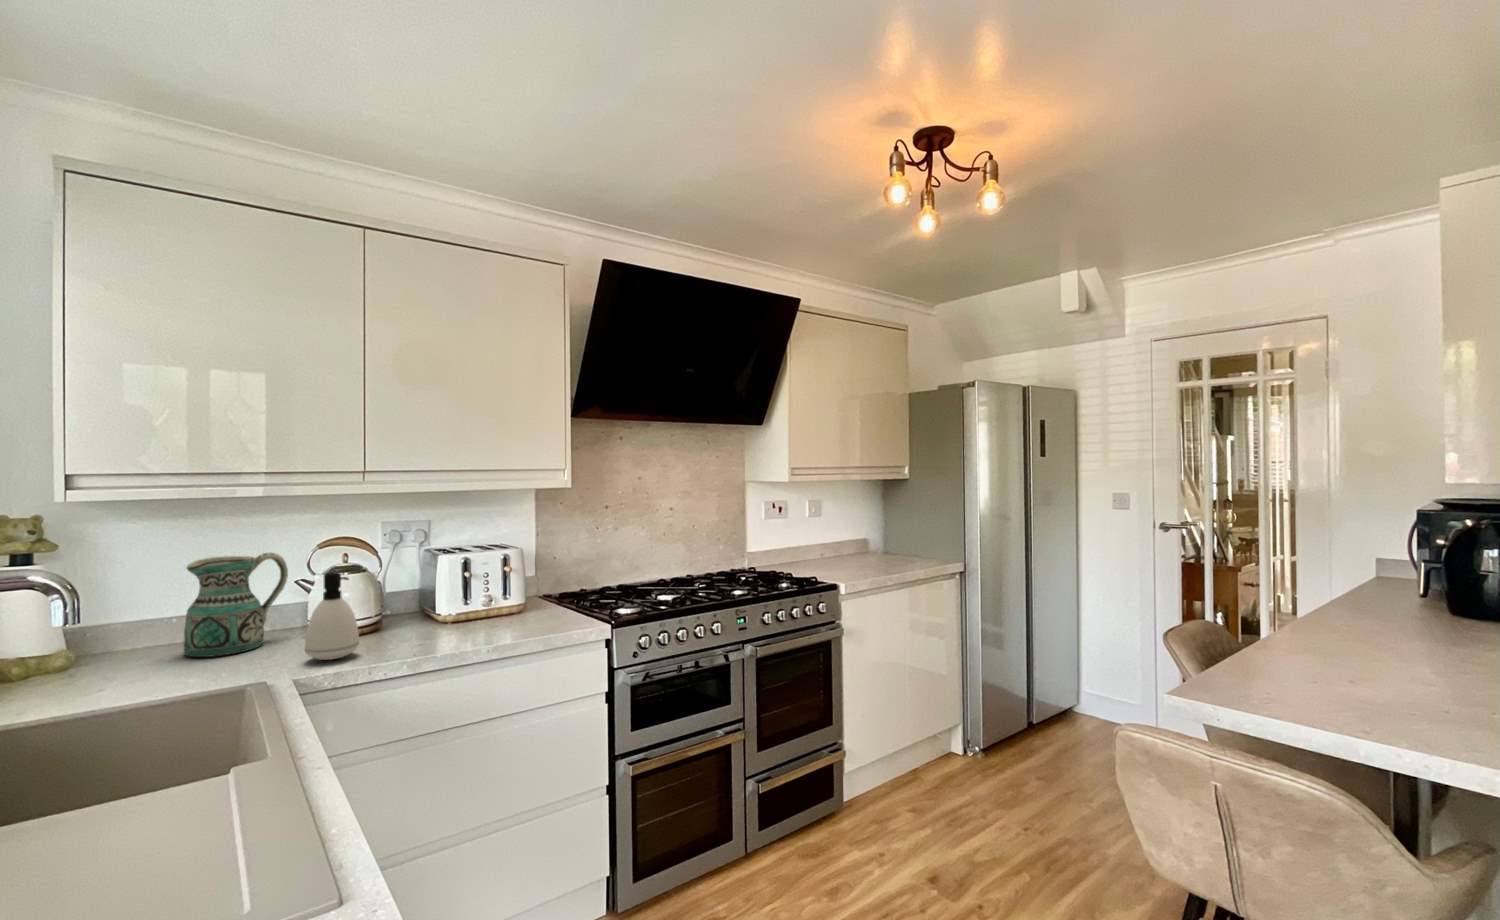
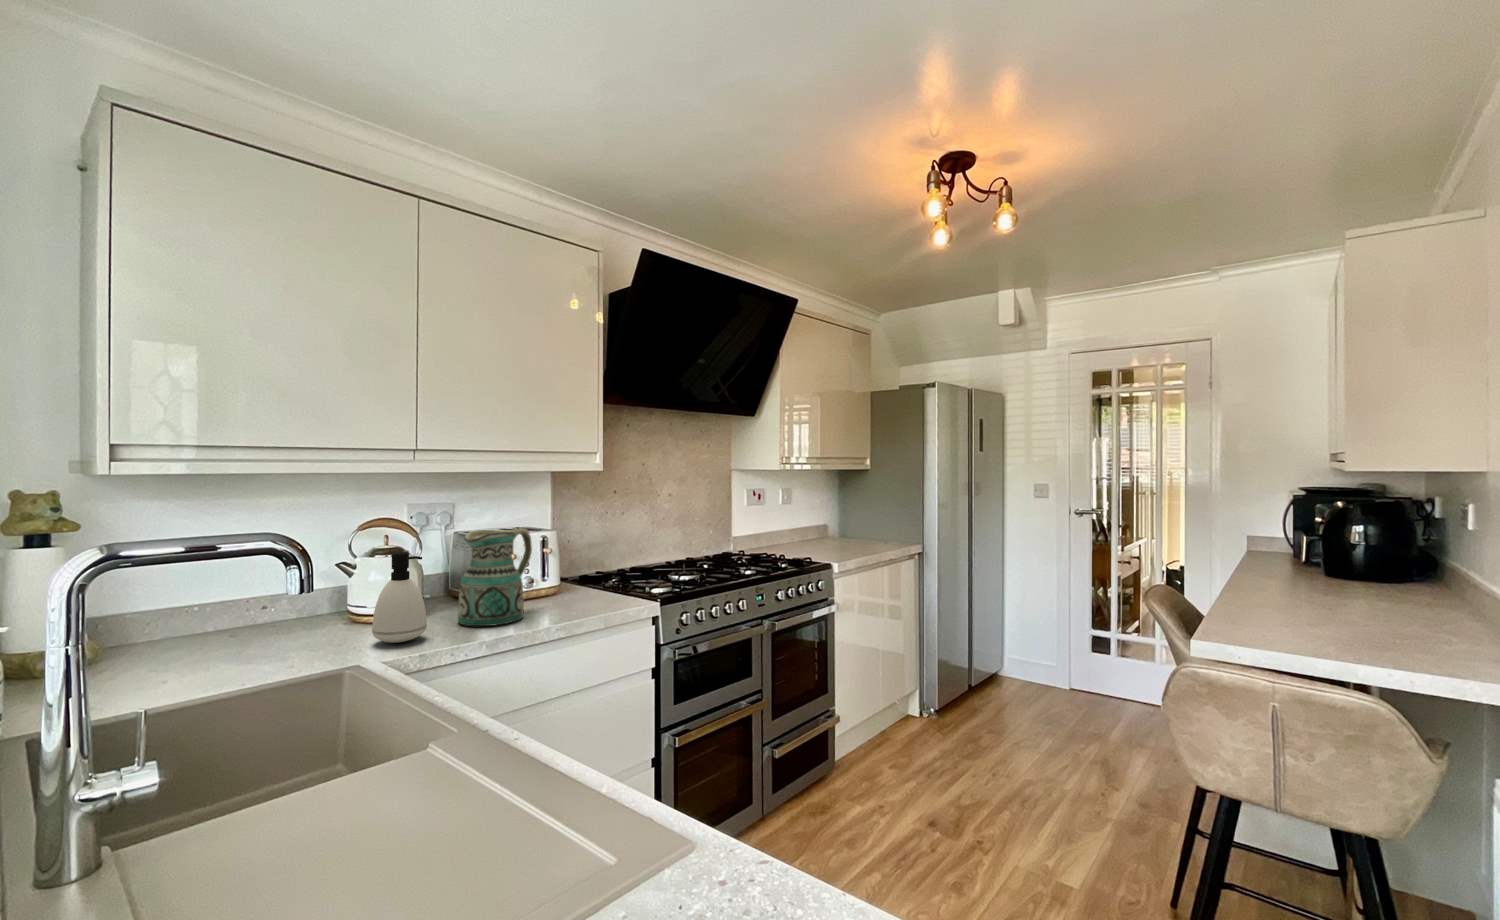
ceramic pitcher: present [184,553,288,657] -> present [458,527,532,626]

